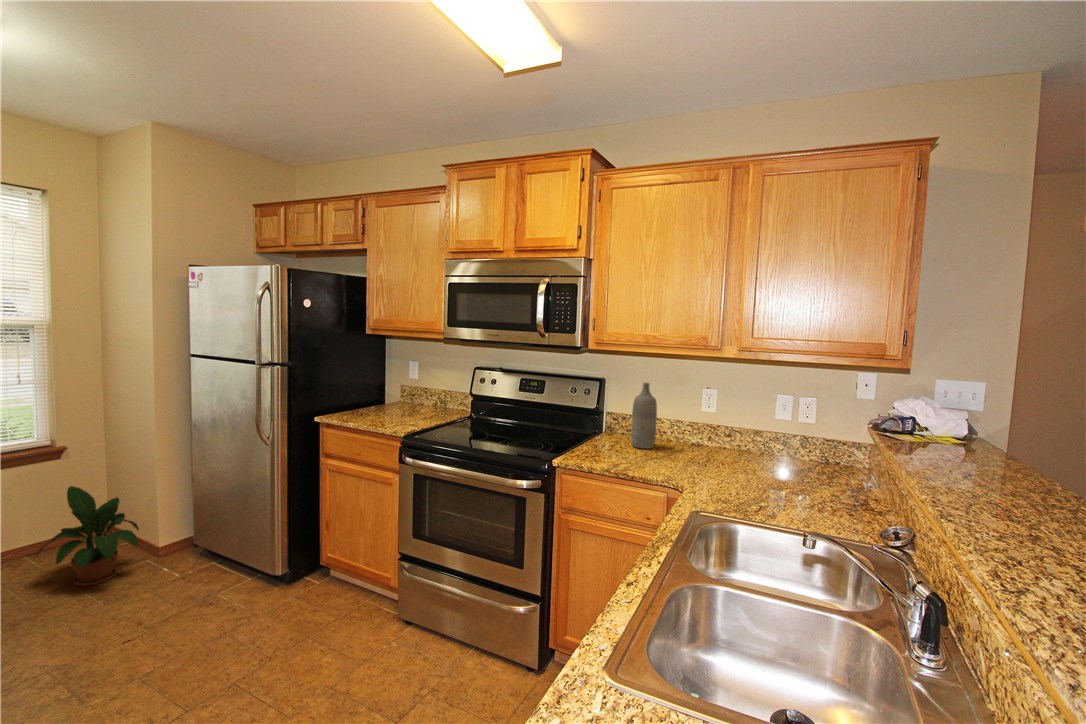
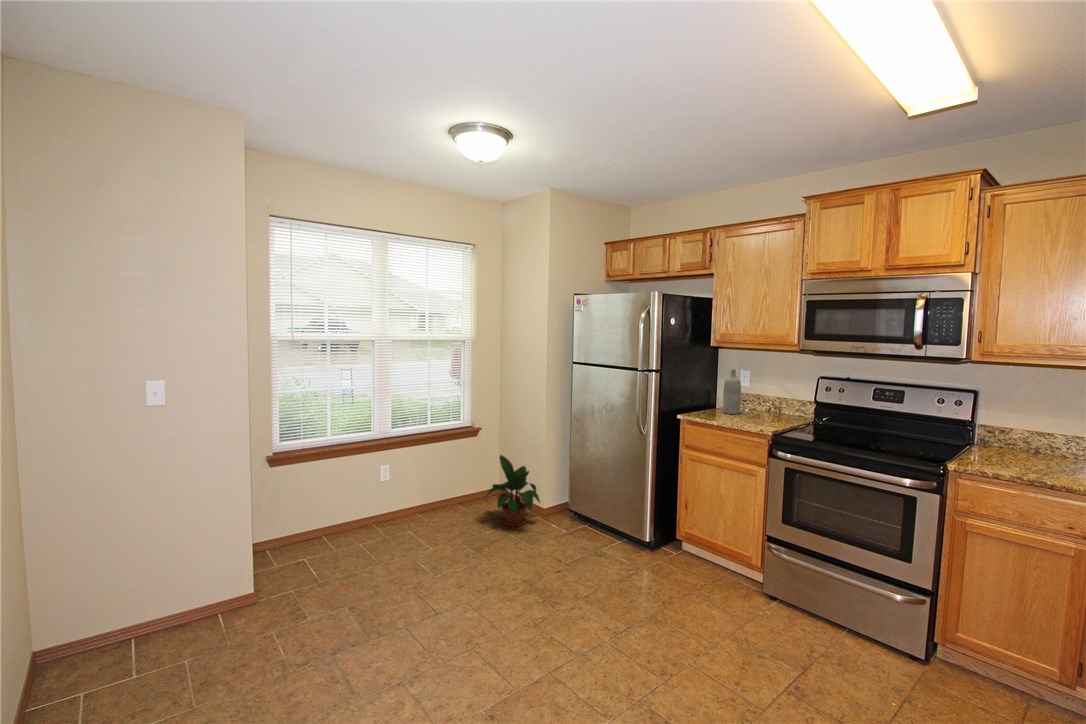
bottle: present [631,383,657,449] -> present [723,369,741,414]

